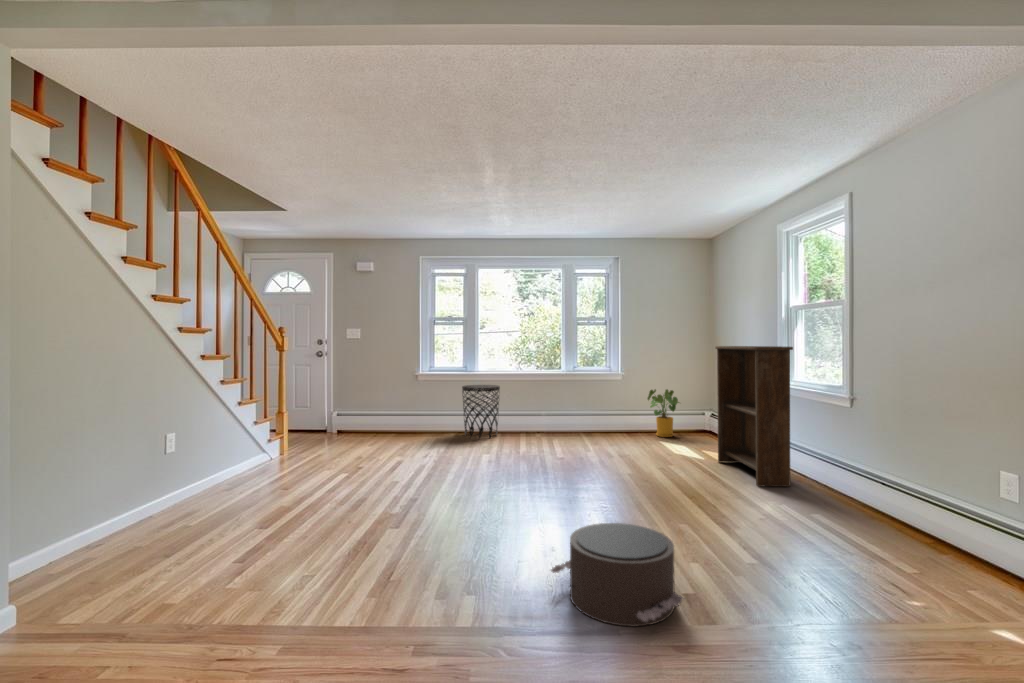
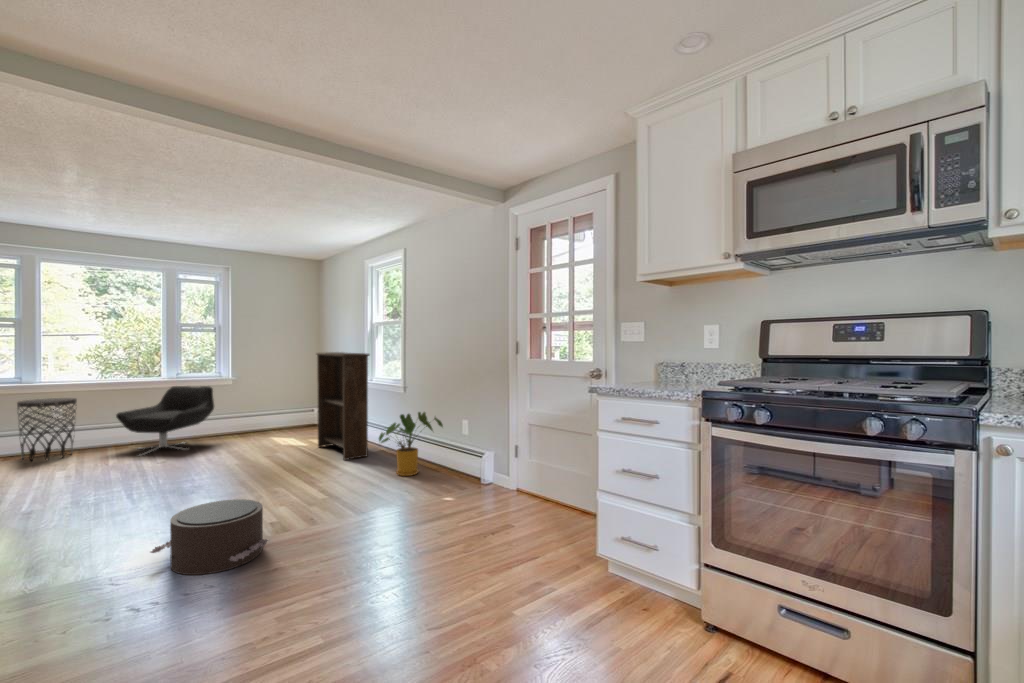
lounge chair: none [527,379,606,445] -> present [116,386,214,456]
house plant: present [648,389,679,437] -> present [379,412,443,476]

